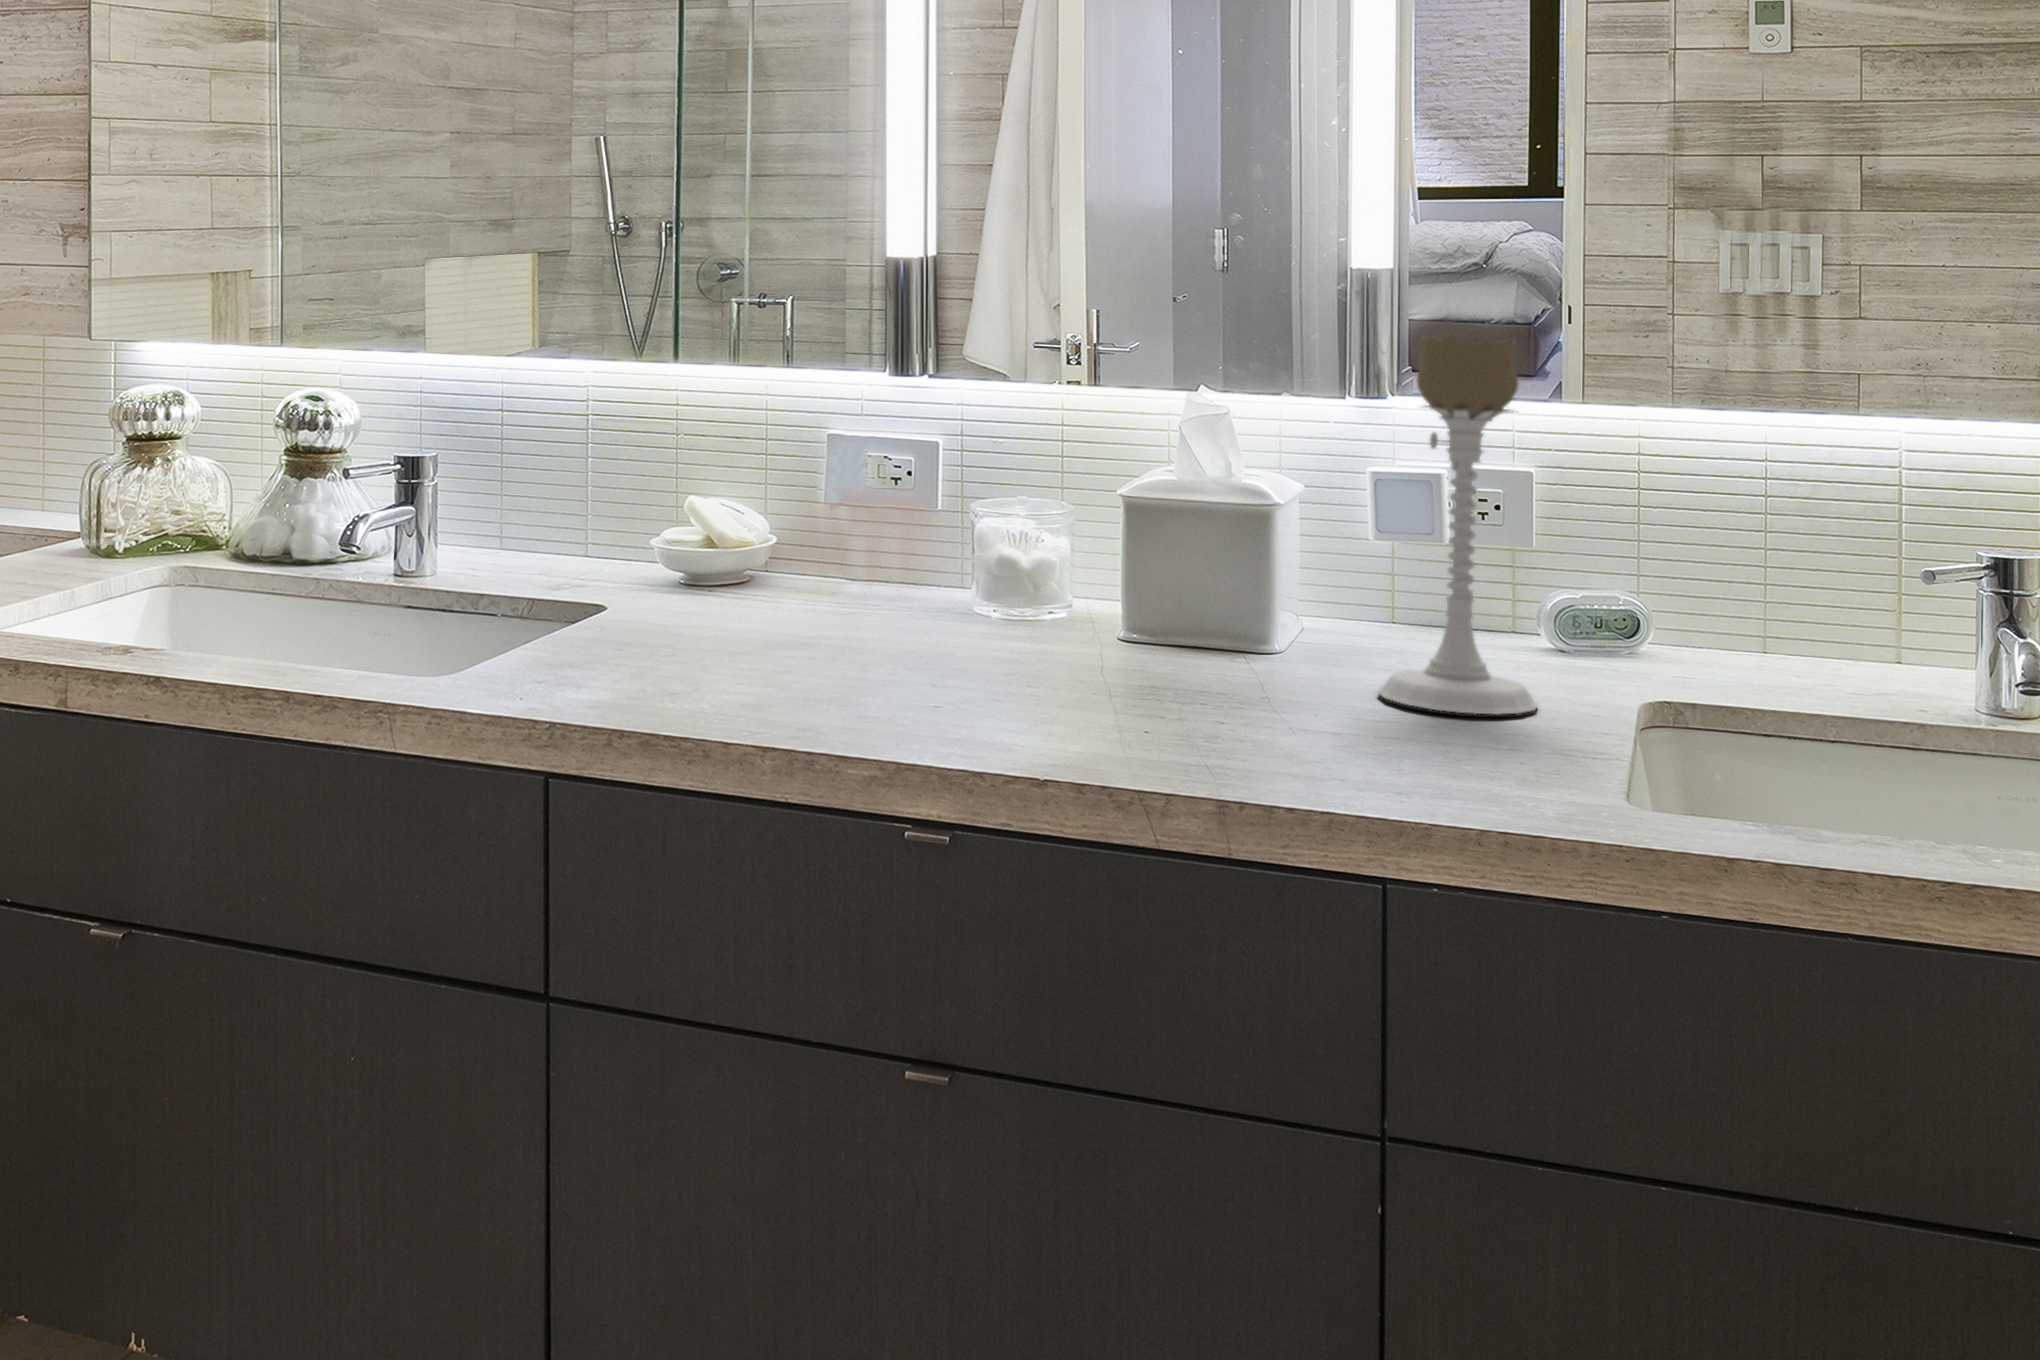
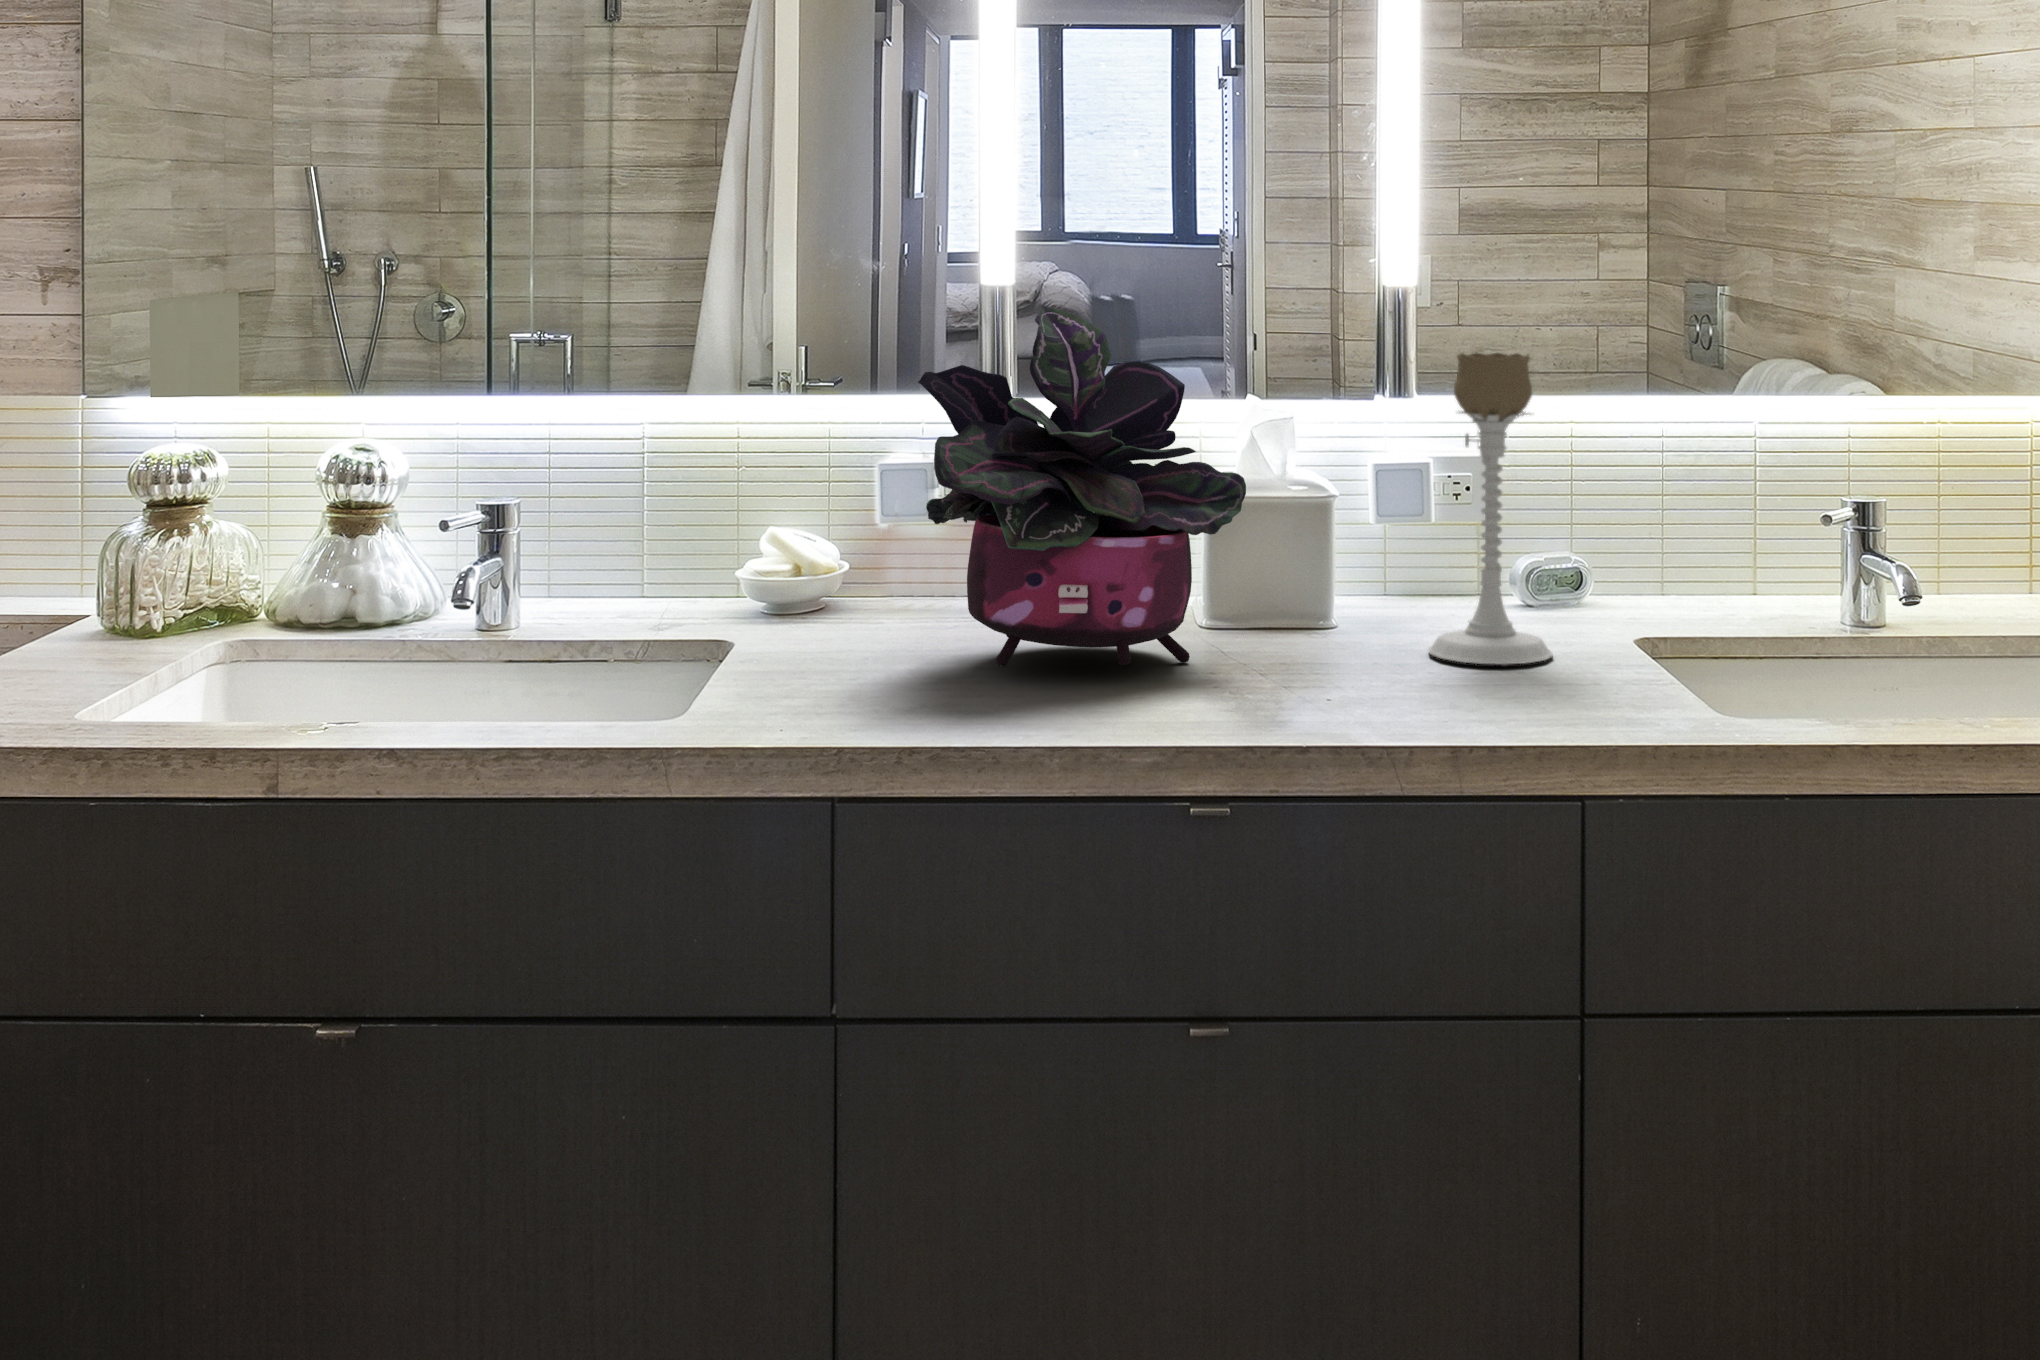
potted plant: none [779,269,1150,676] -> present [918,306,1246,667]

